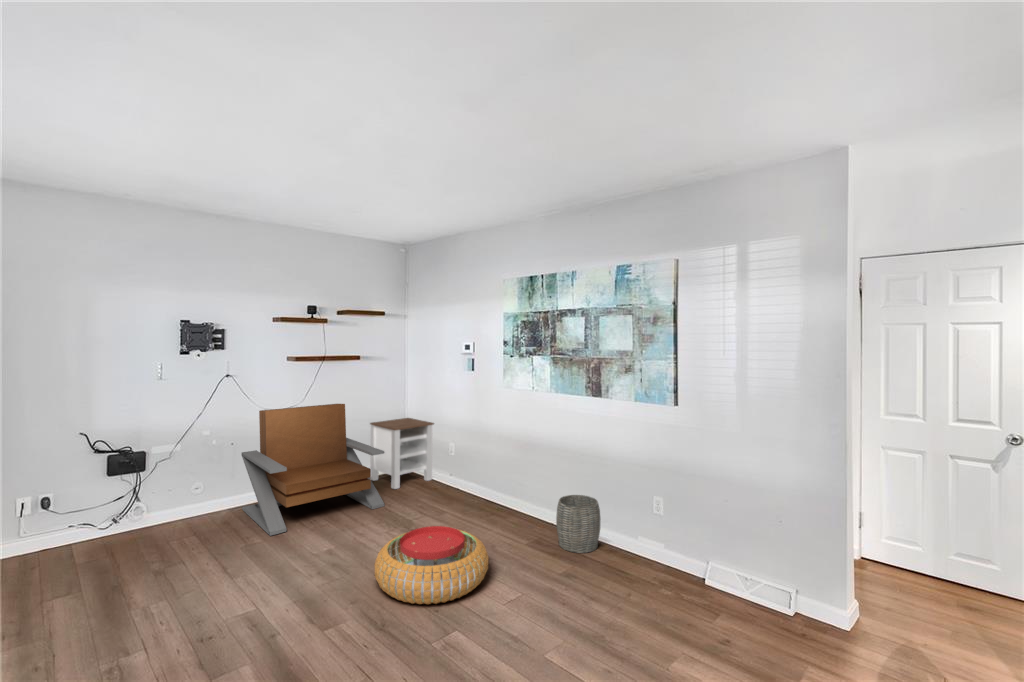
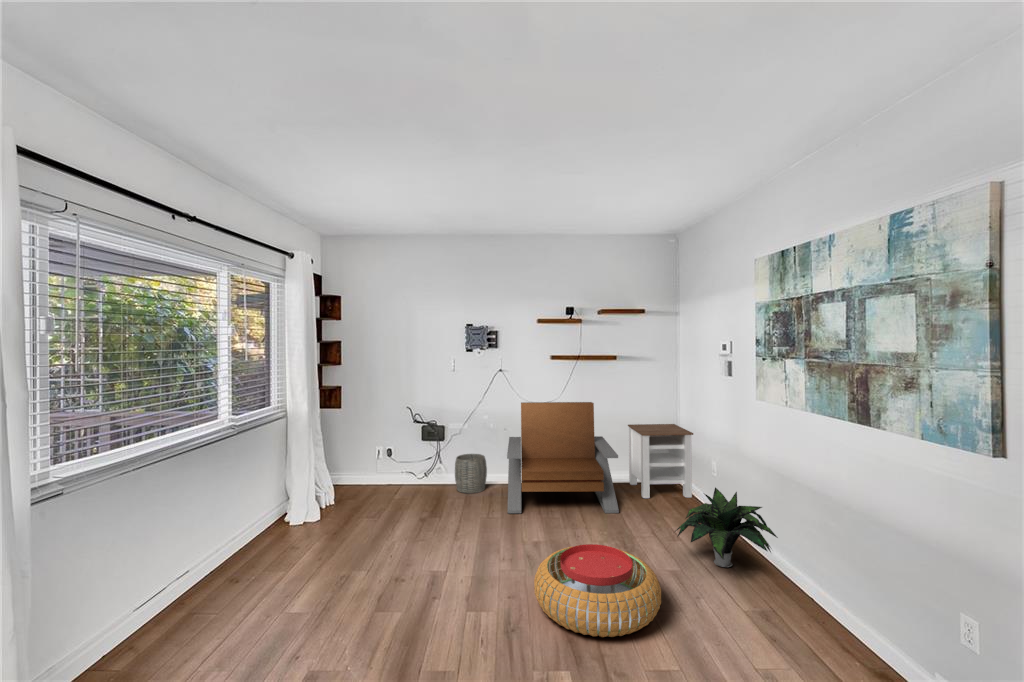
potted plant: none [458,460,533,522] -> present [675,488,778,567]
woven basket: present [556,495,601,553] -> present [455,454,487,493]

